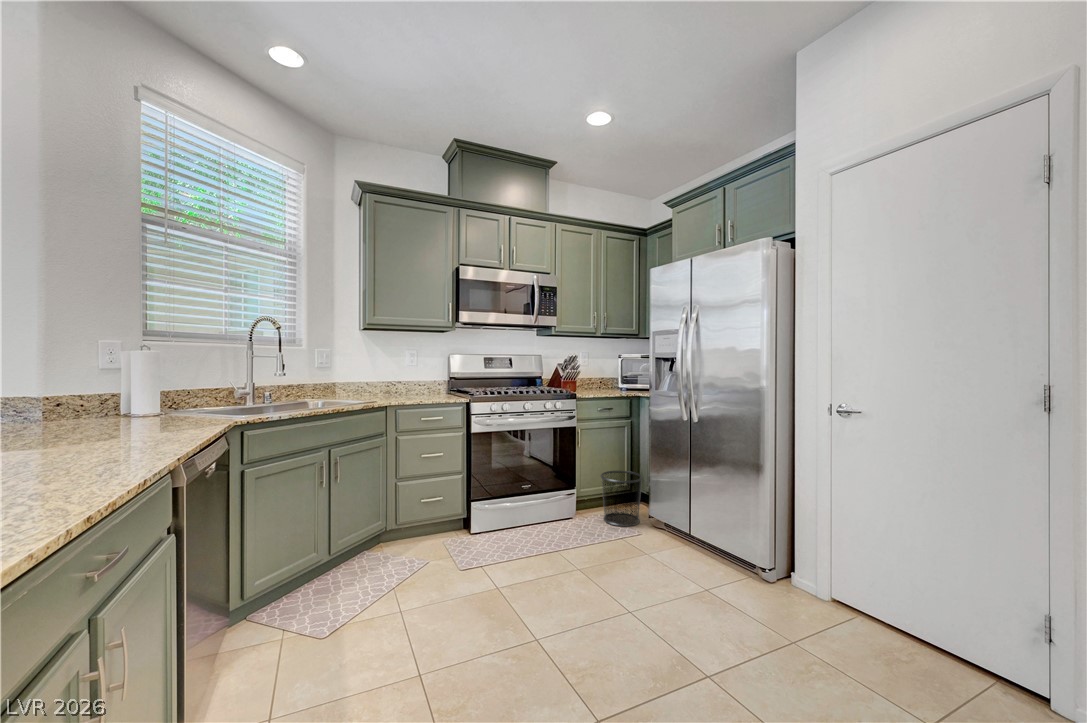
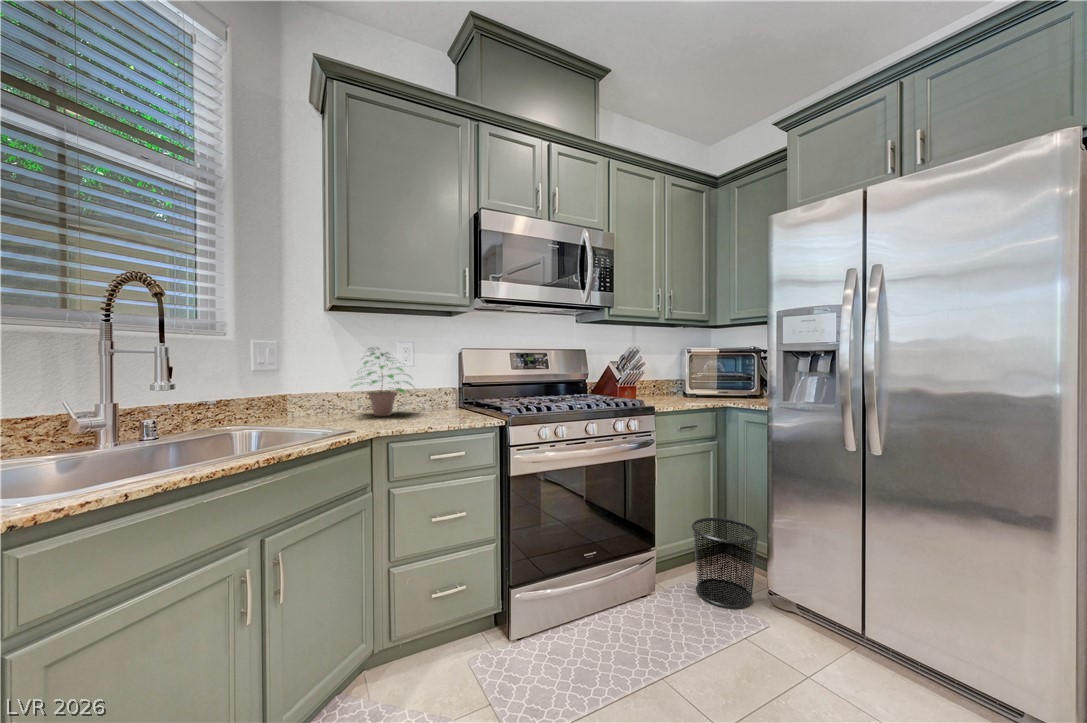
potted plant: none [375,353,419,397] -> present [351,348,412,416]

